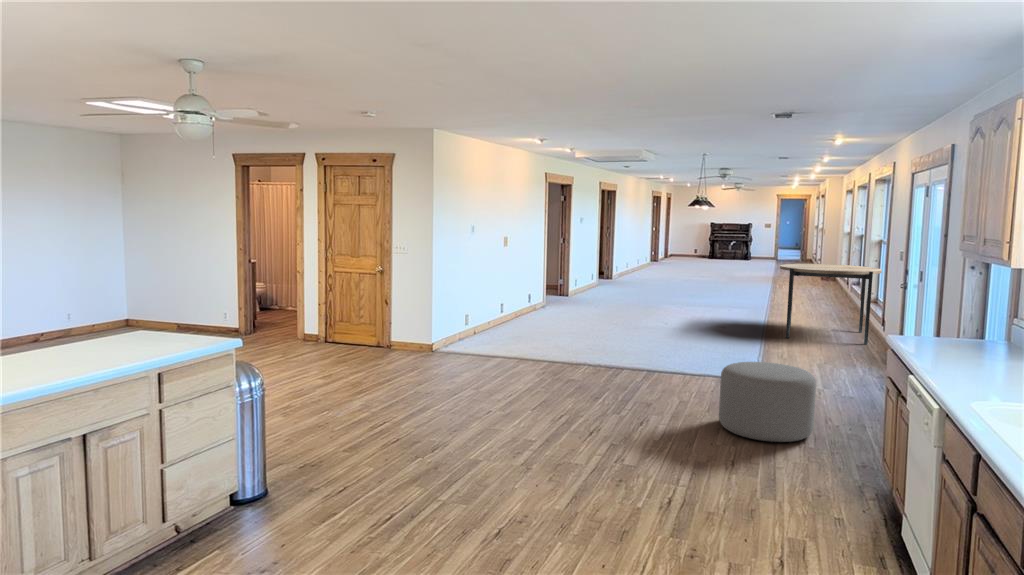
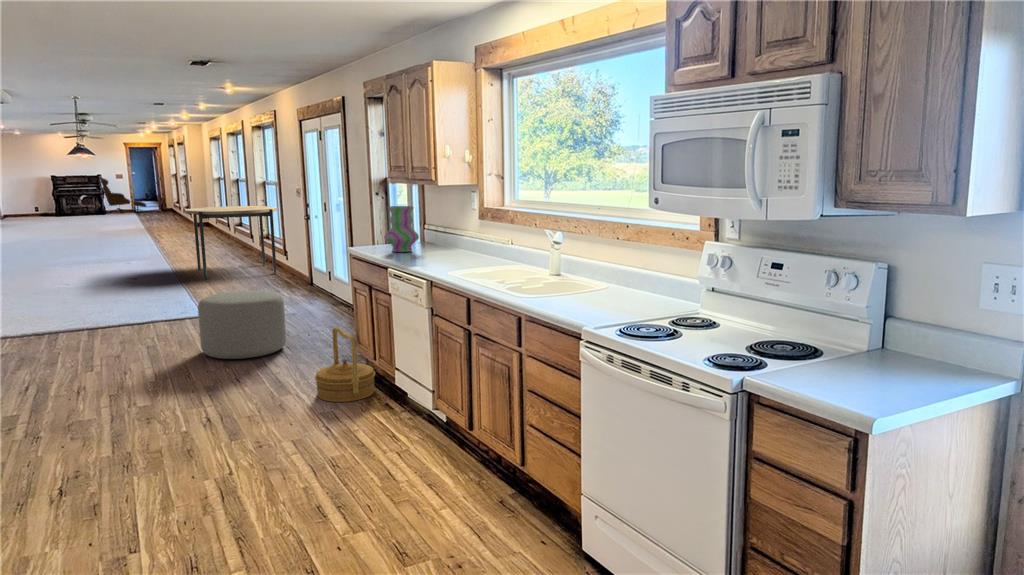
lounge chair: none [750,227,787,261] -> present [100,178,146,213]
vase: none [938,290,996,357] -> present [384,206,419,252]
woven basket: none [799,436,884,543] -> present [315,327,375,402]

